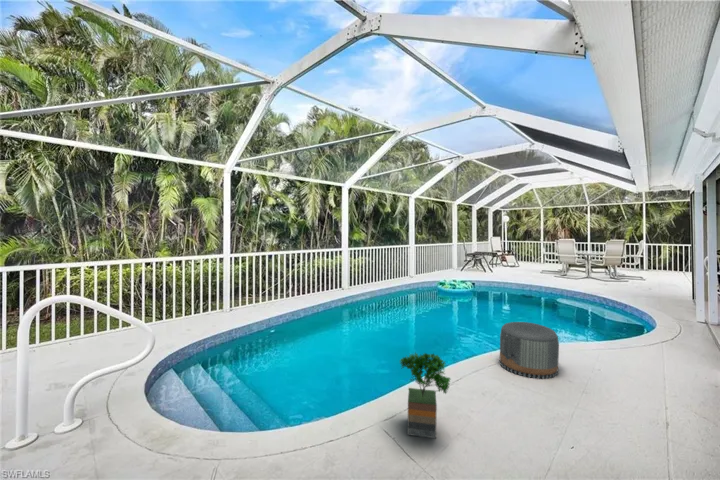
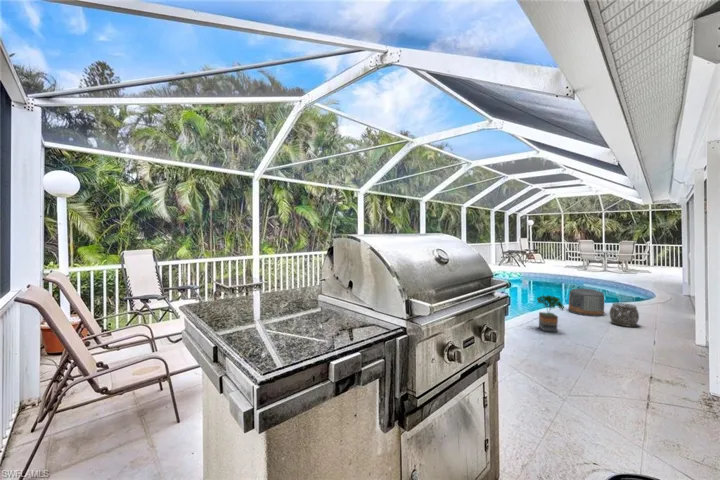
woven basket: none [561,360,618,417] -> present [610,303,639,327]

